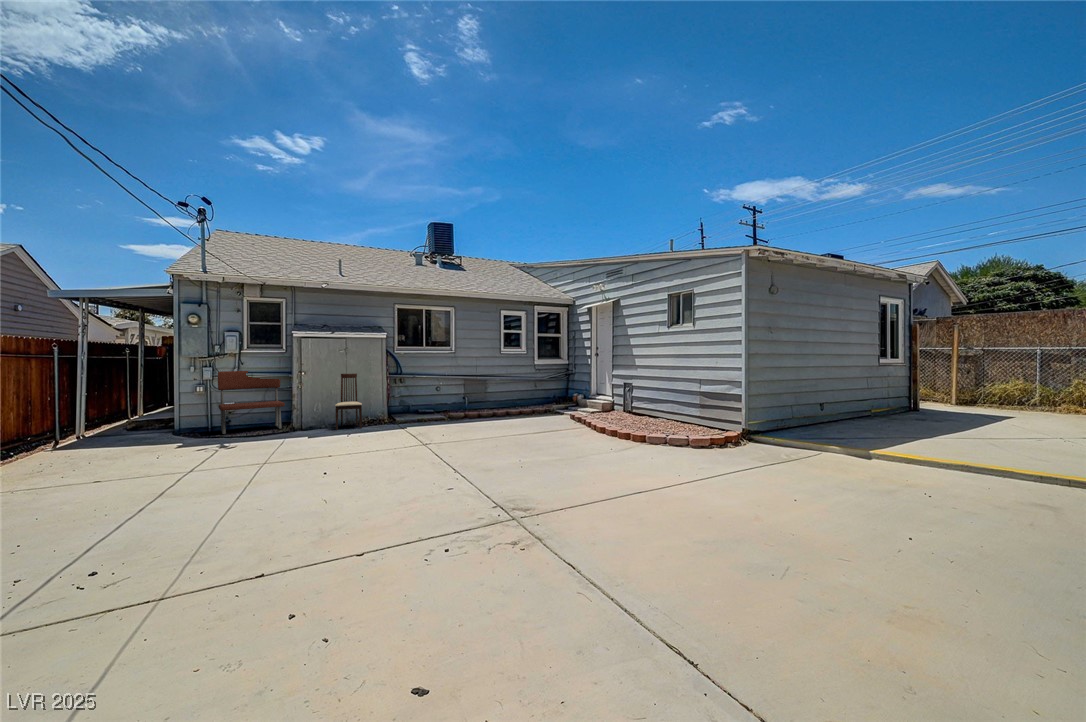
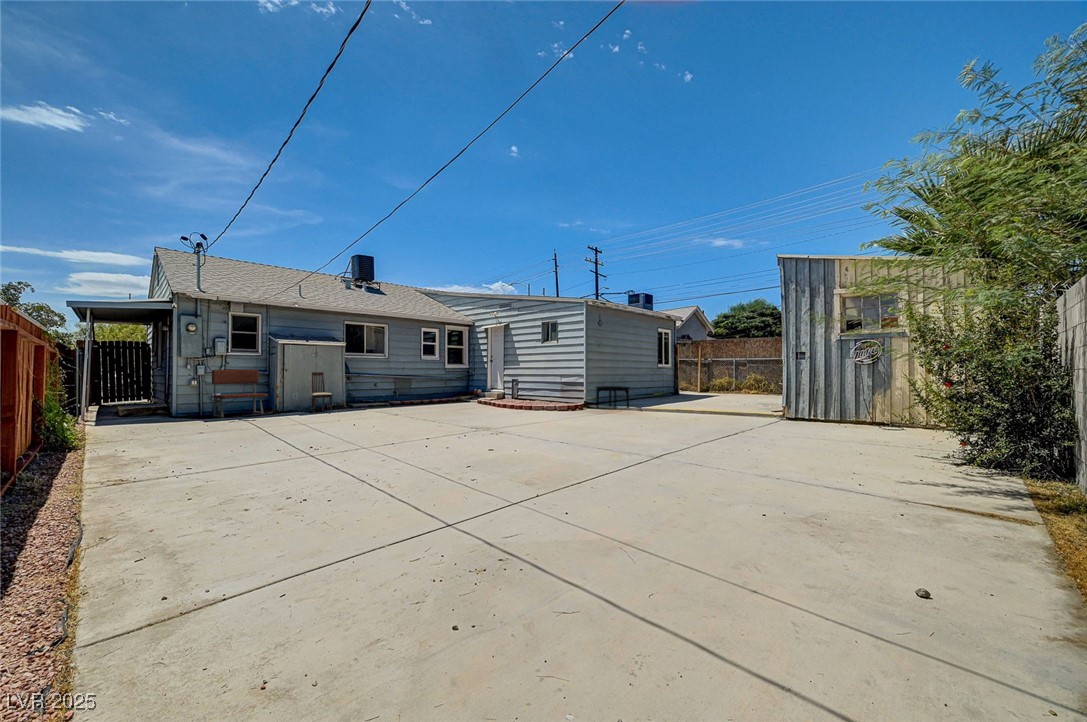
round table: none [763,401,839,448] -> present [596,386,630,409]

